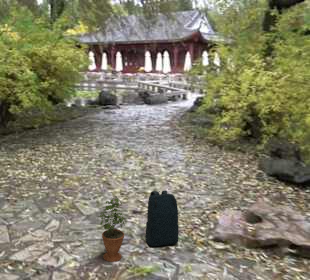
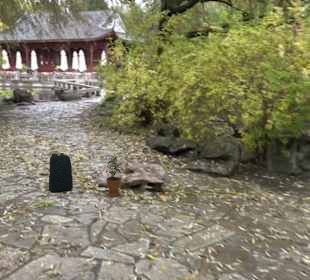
potted plant: present [99,196,125,262] -> present [104,154,121,197]

